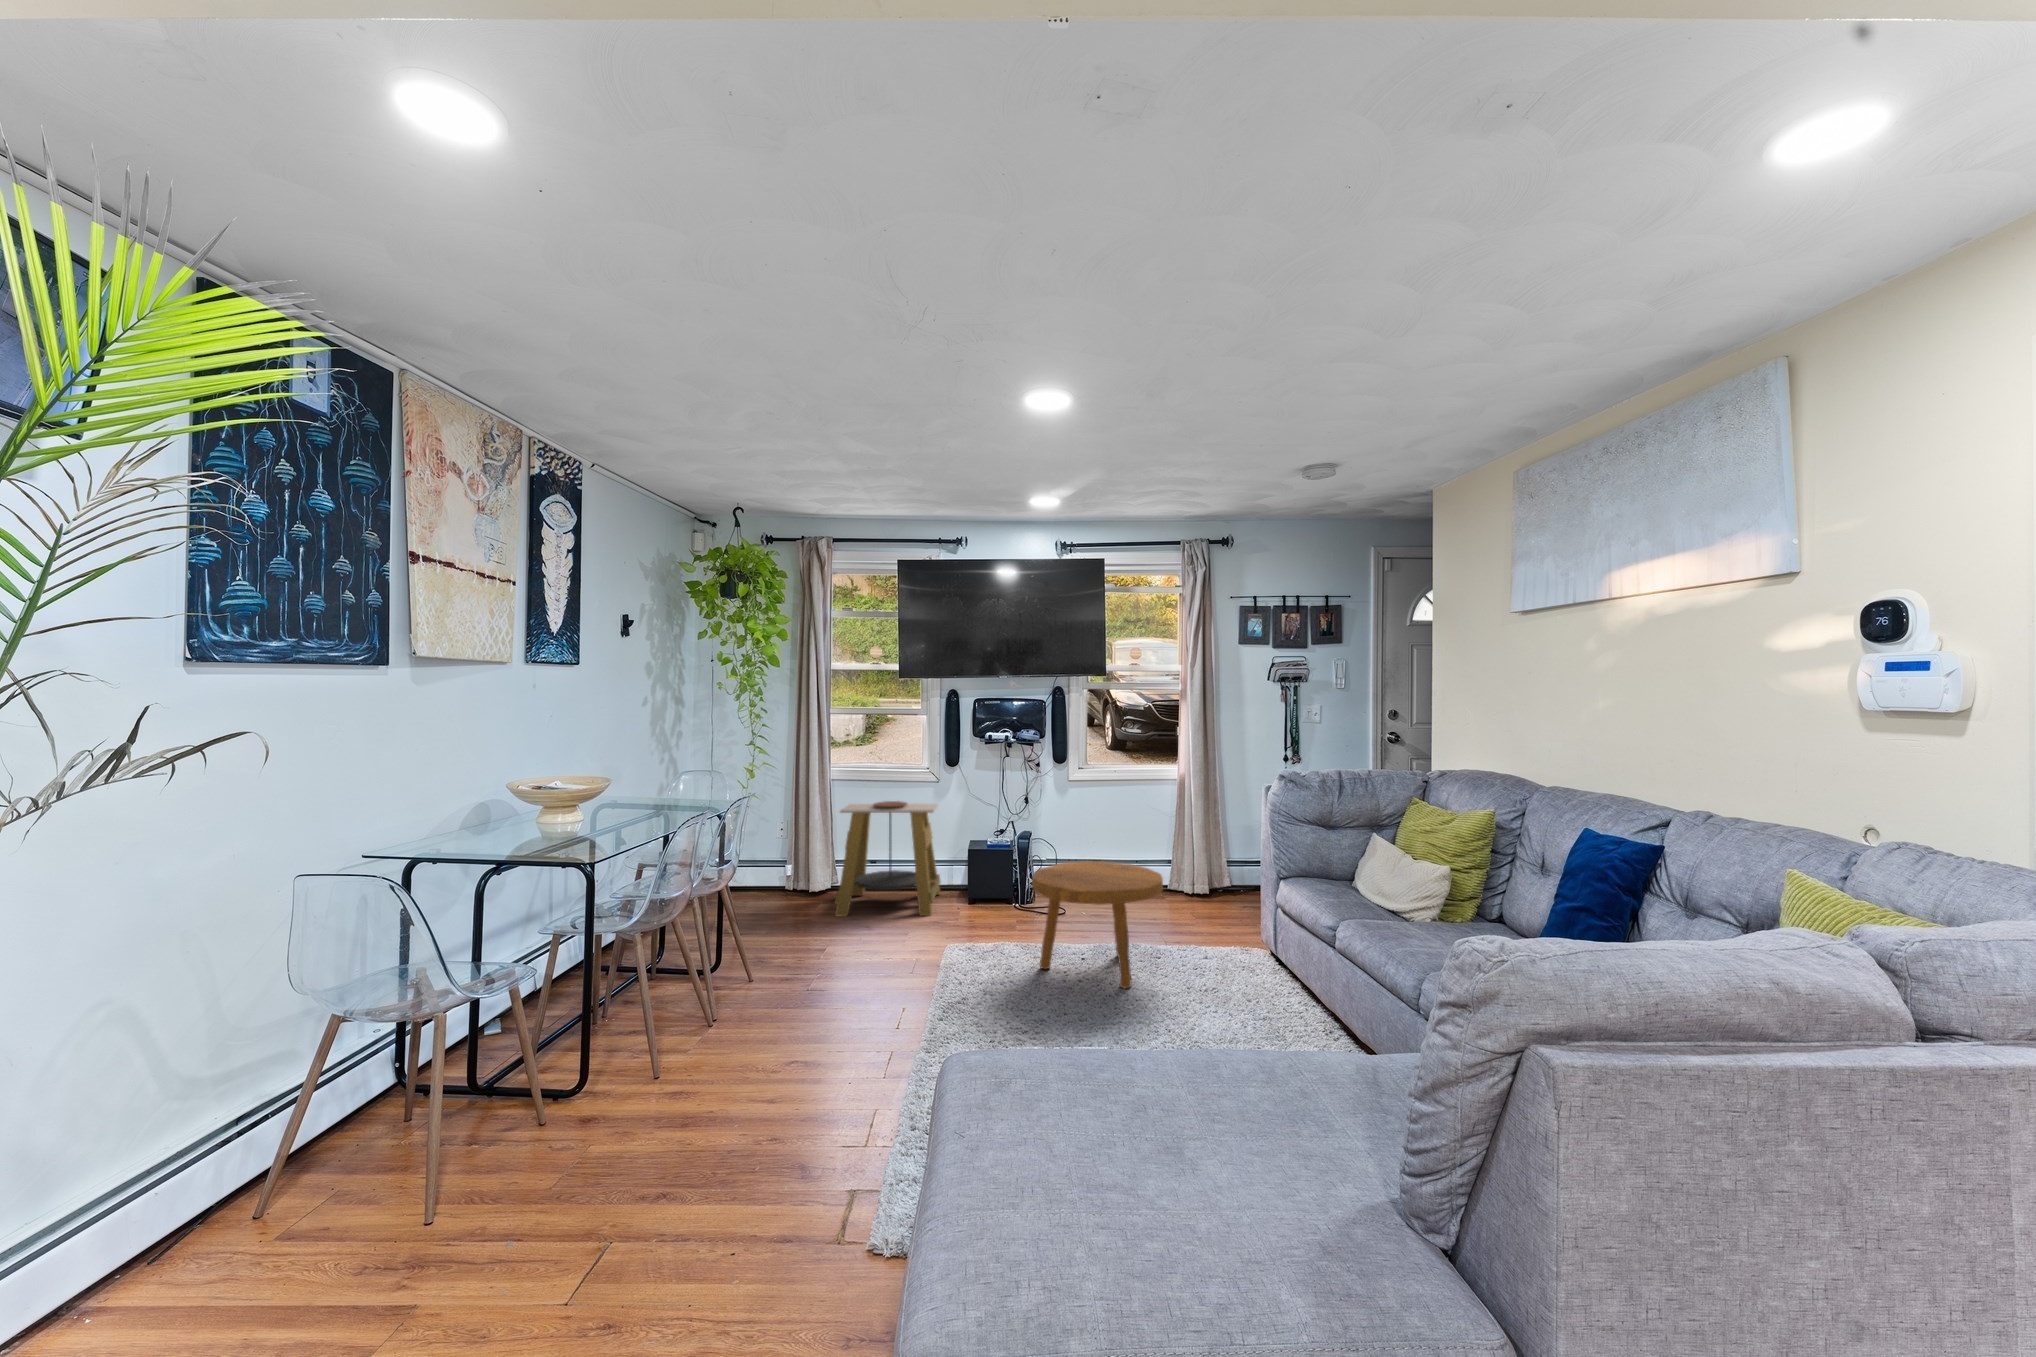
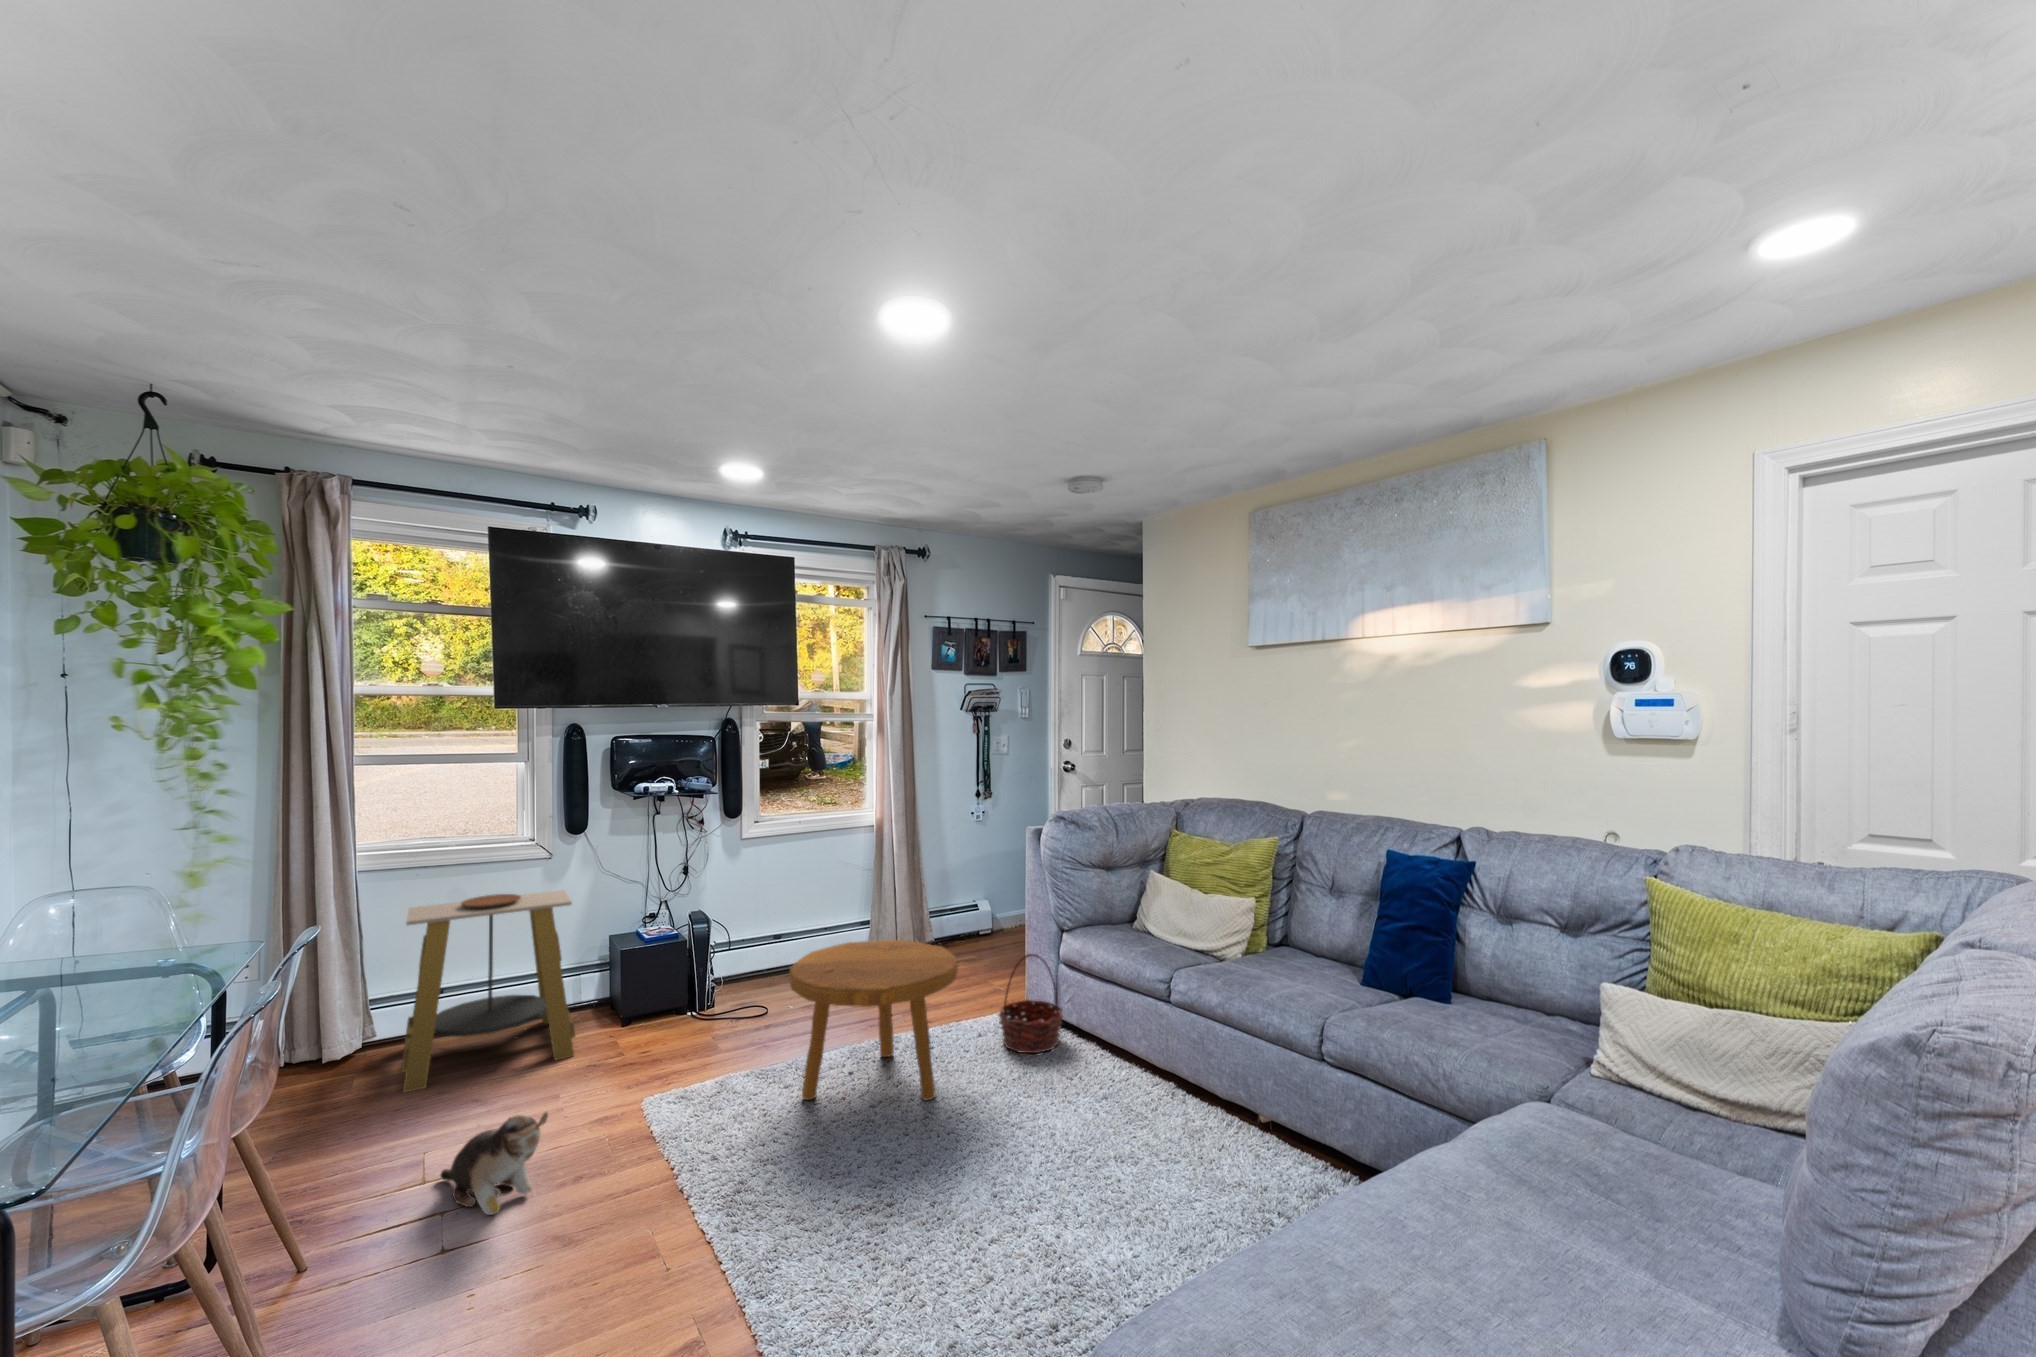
basket: none [1213,893,1274,979] -> present [999,954,1063,1053]
plush toy: none [817,926,857,983] -> present [440,1112,548,1215]

